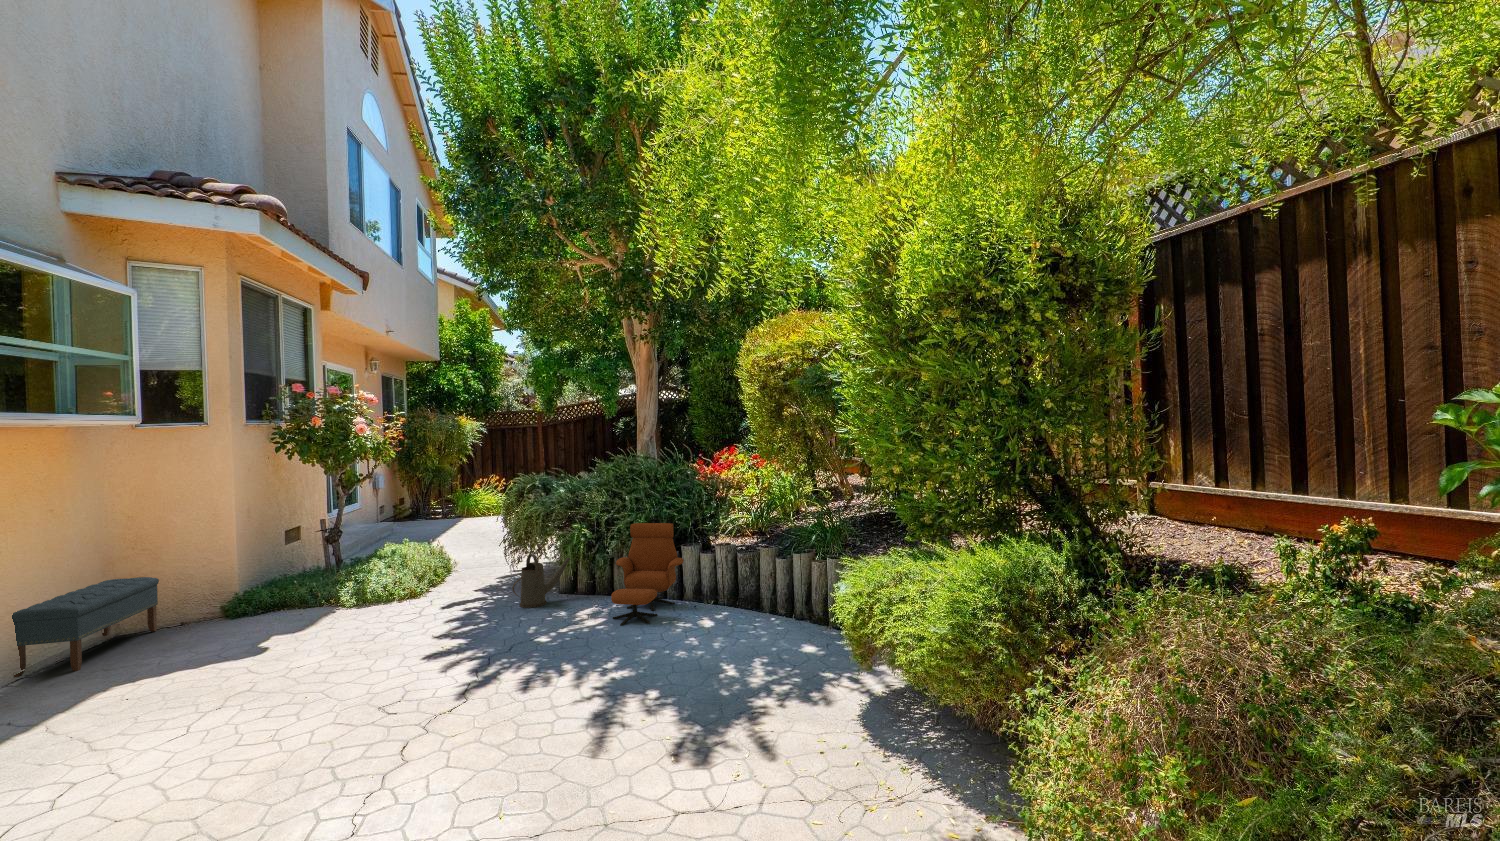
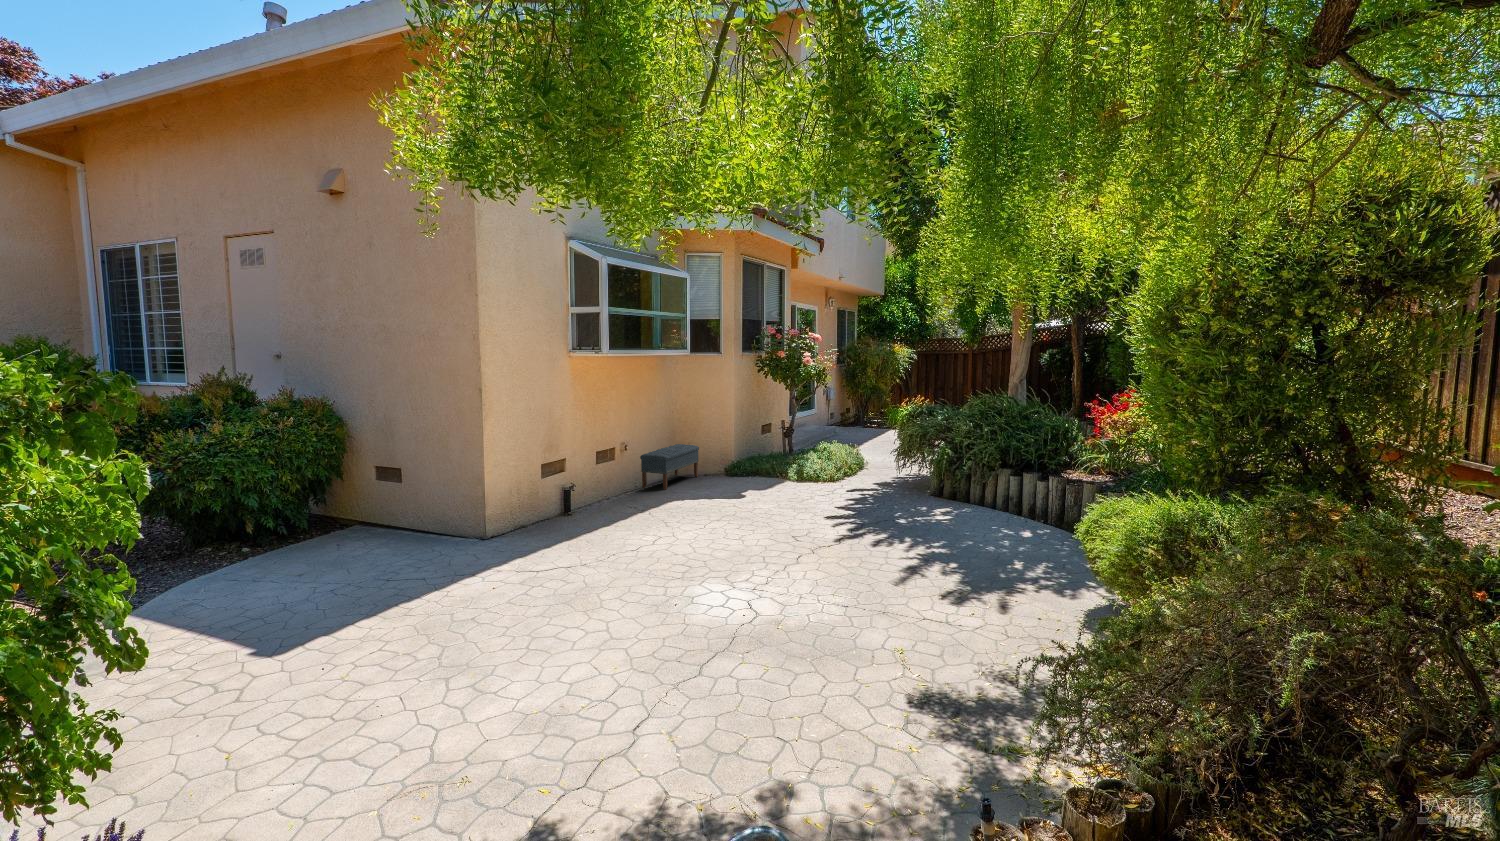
lounge chair: present [611,523,684,626] -> none [956,449,1025,527]
watering can: present [512,554,570,608] -> none [892,462,938,502]

